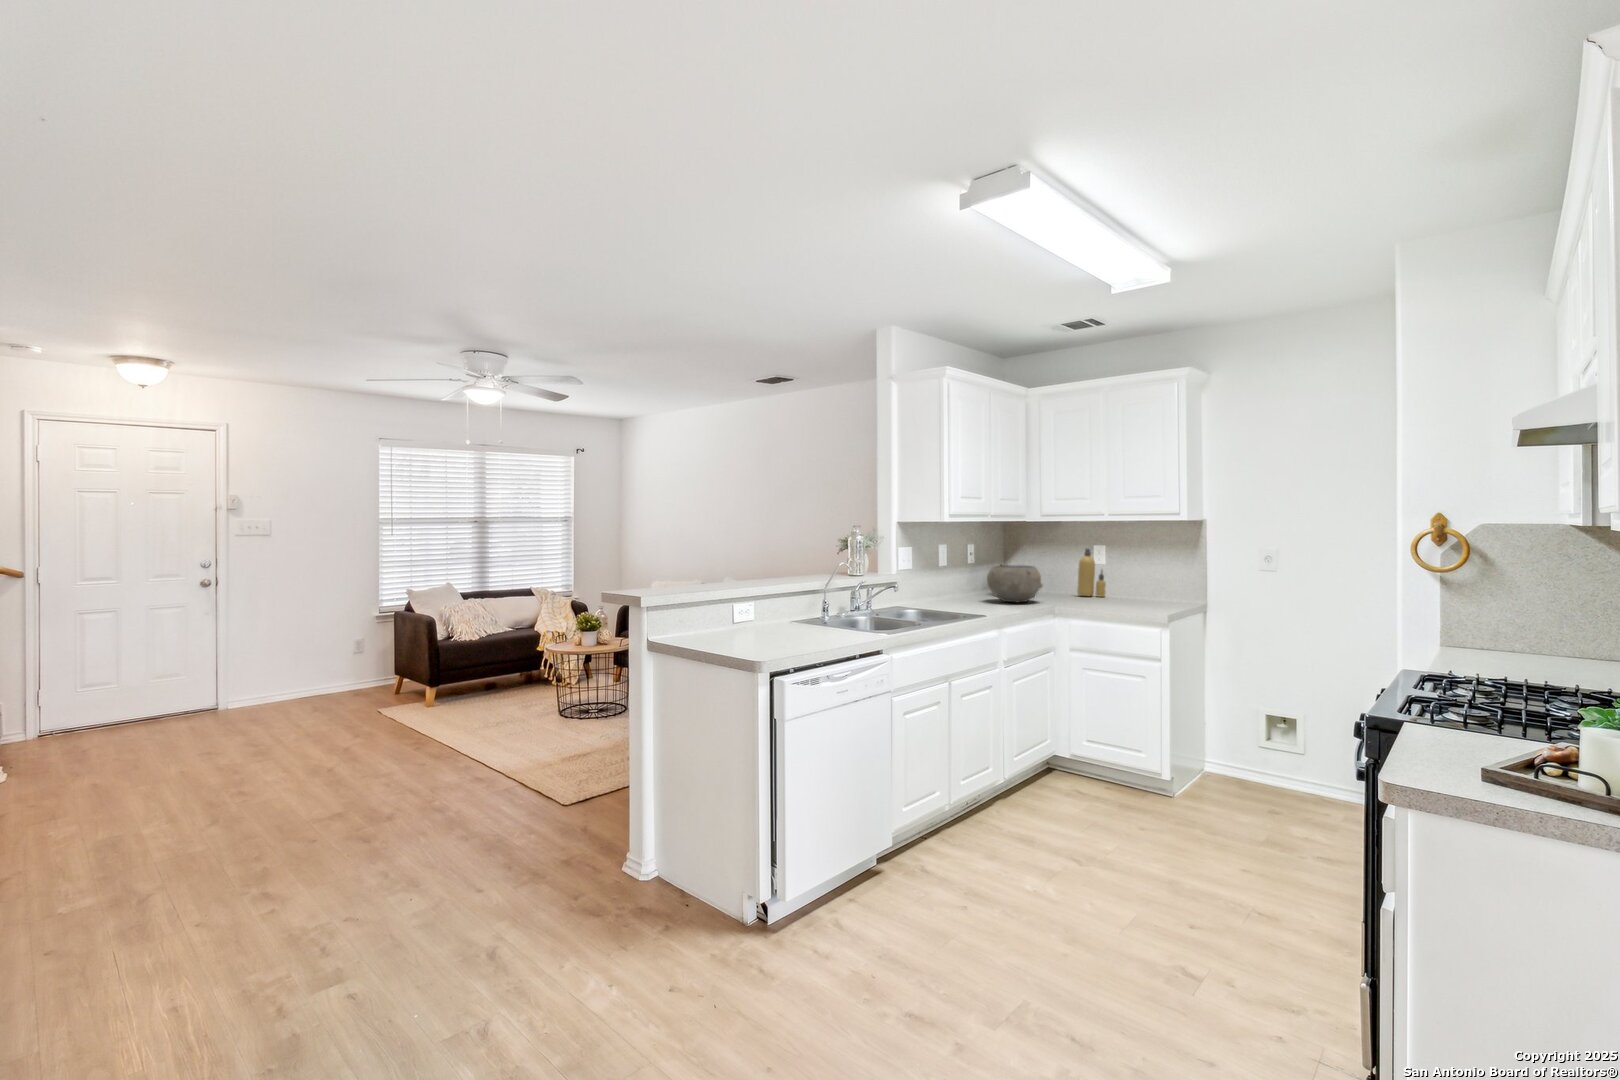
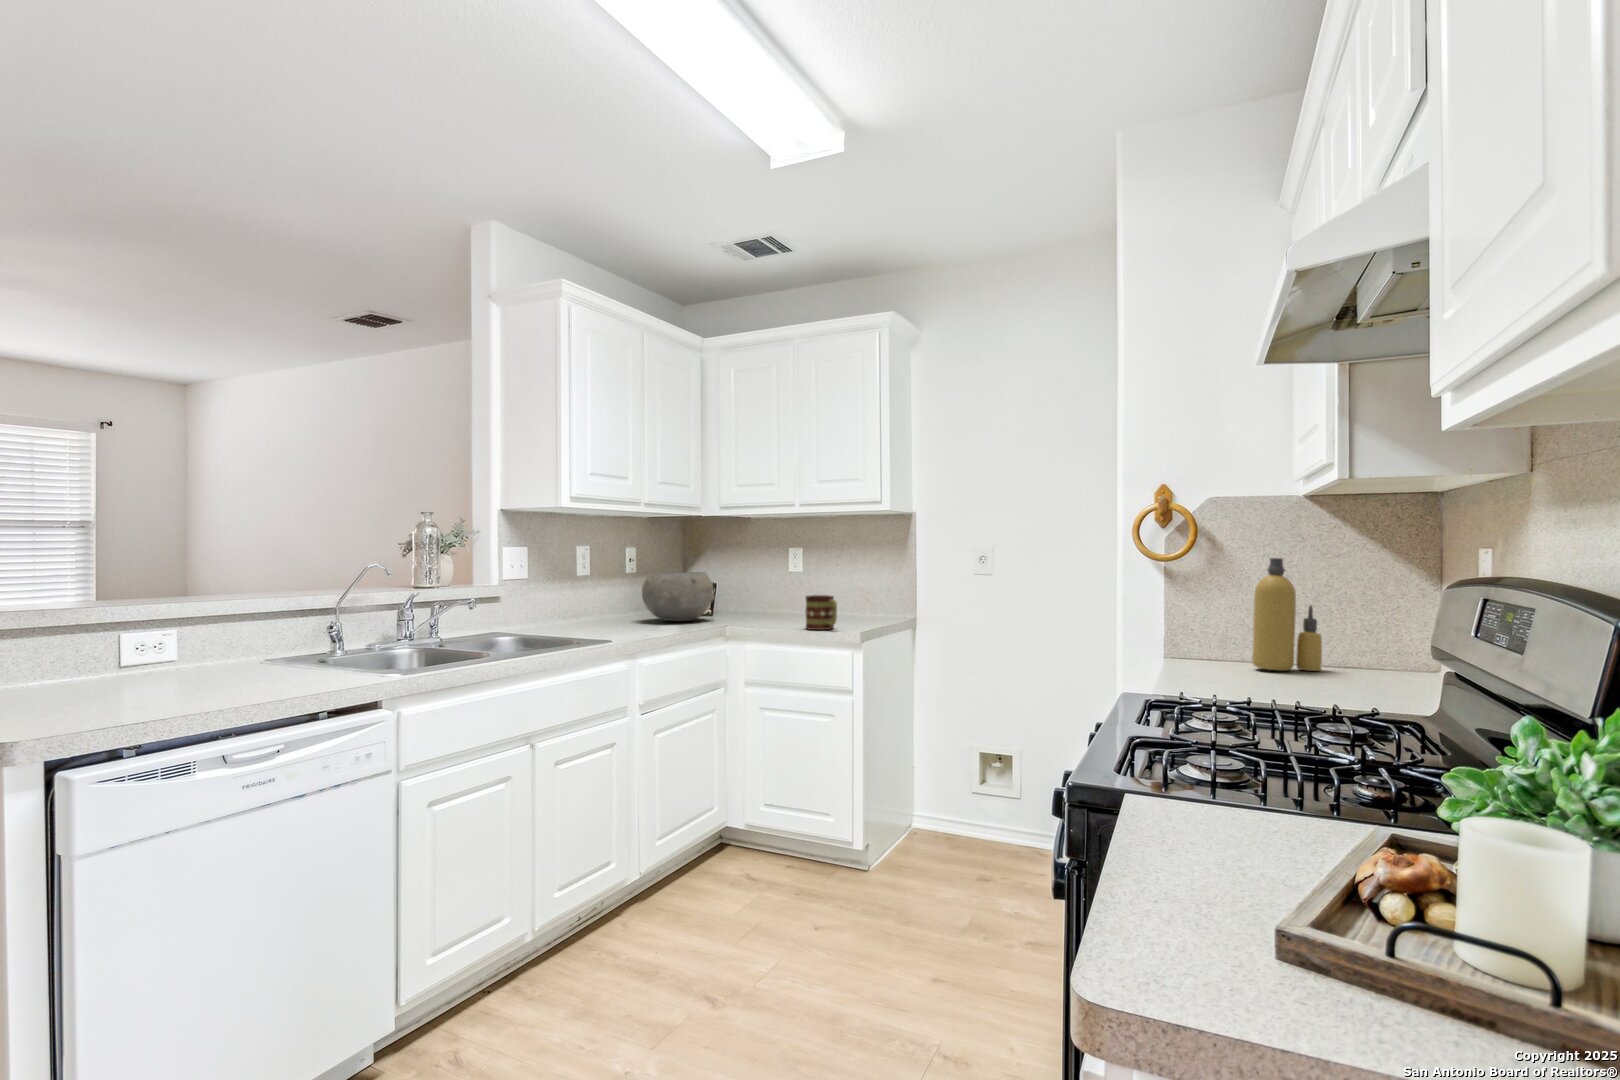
bottle: present [1077,549,1106,597] -> present [1252,558,1322,671]
mug: none [1121,587,1148,613] -> present [806,595,837,630]

